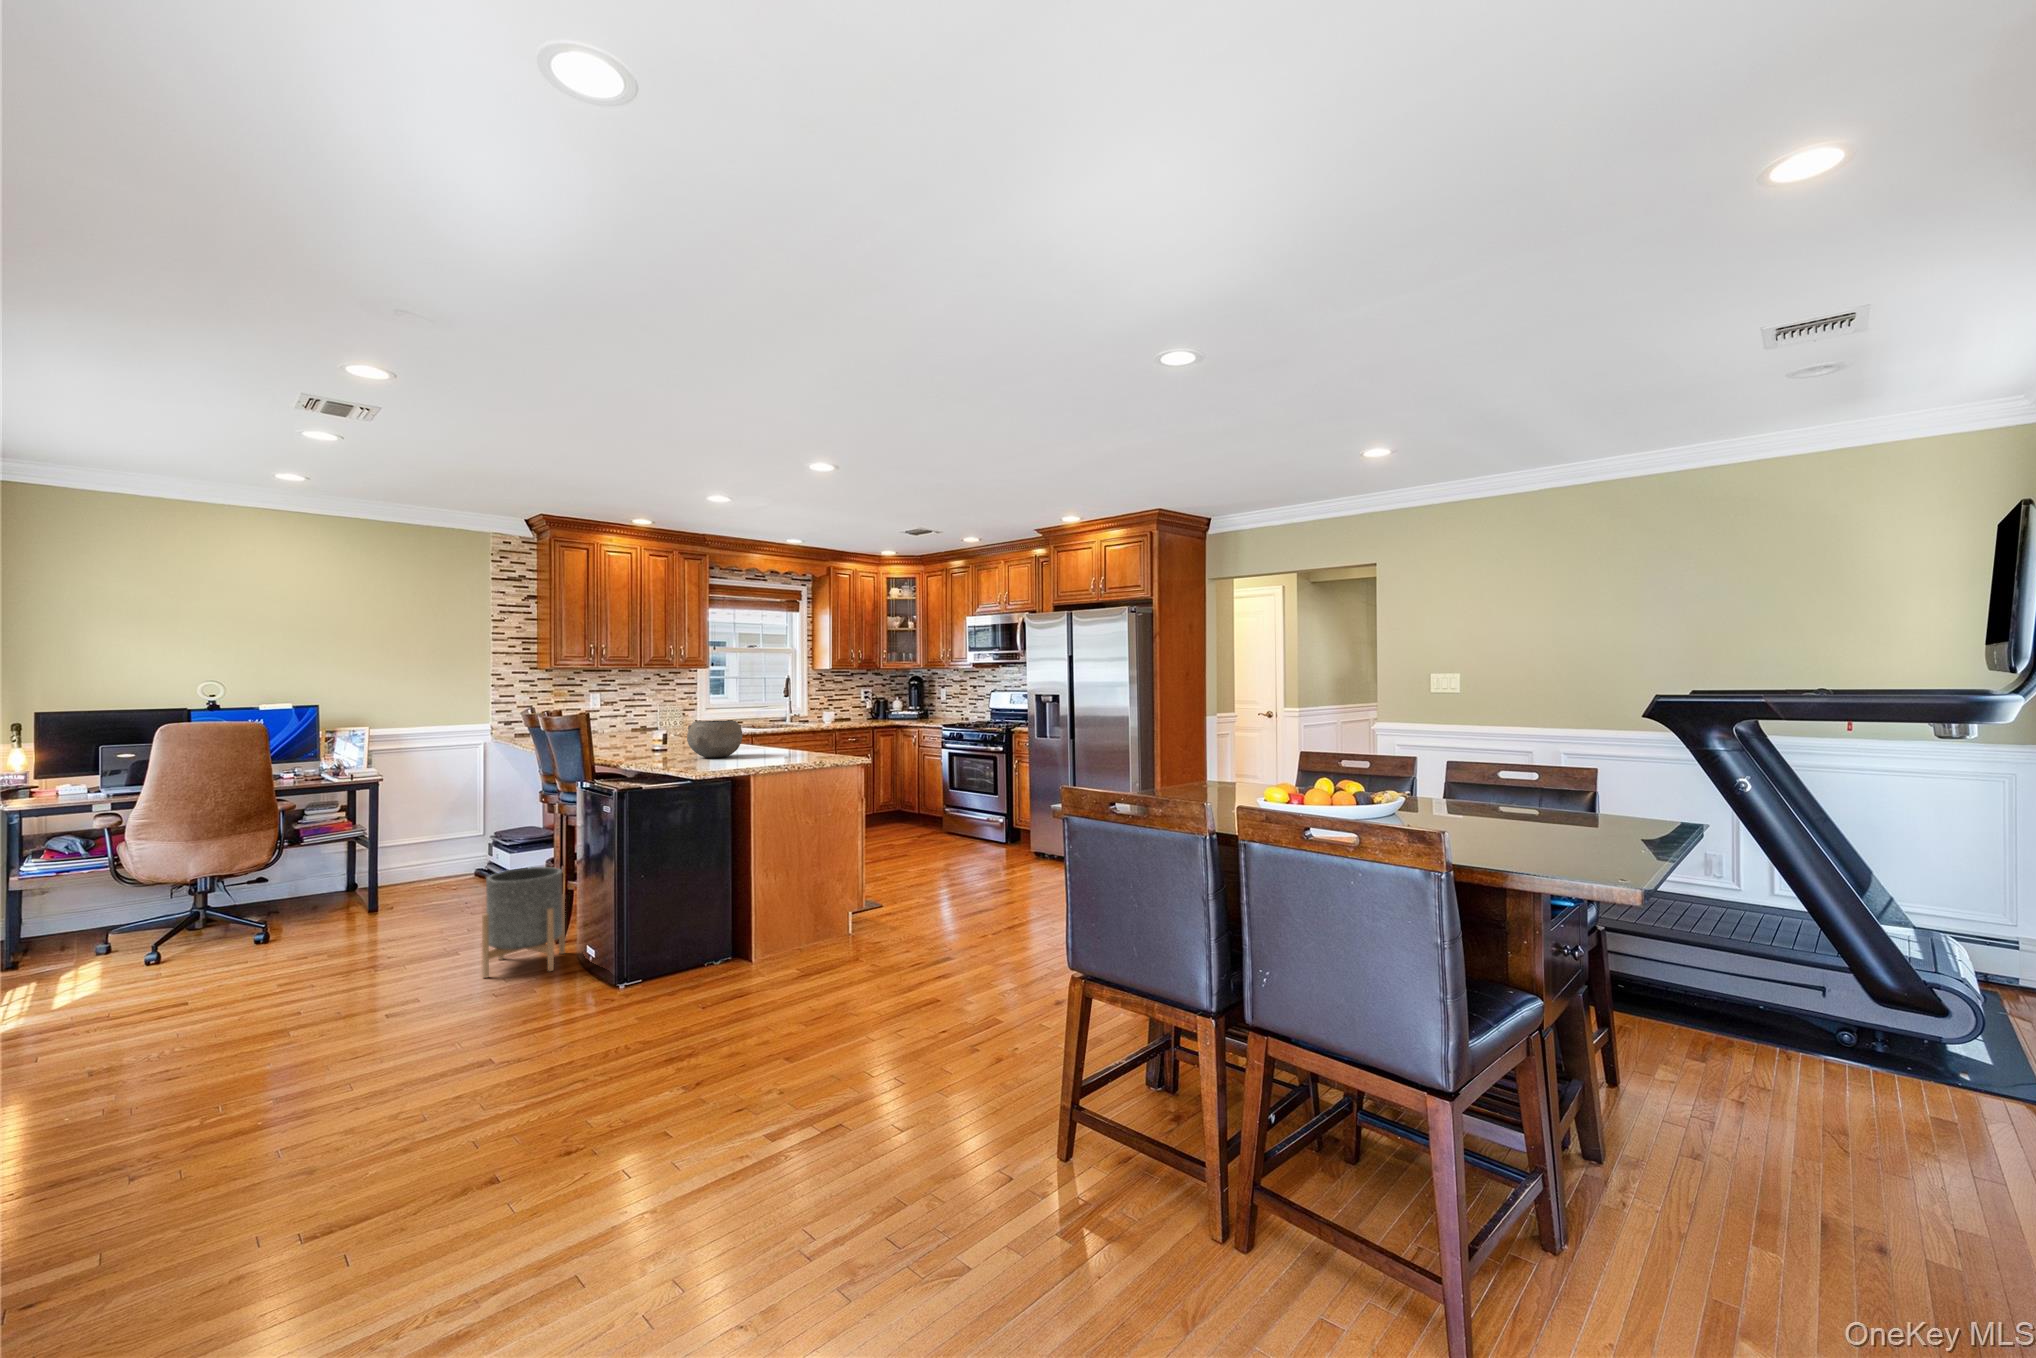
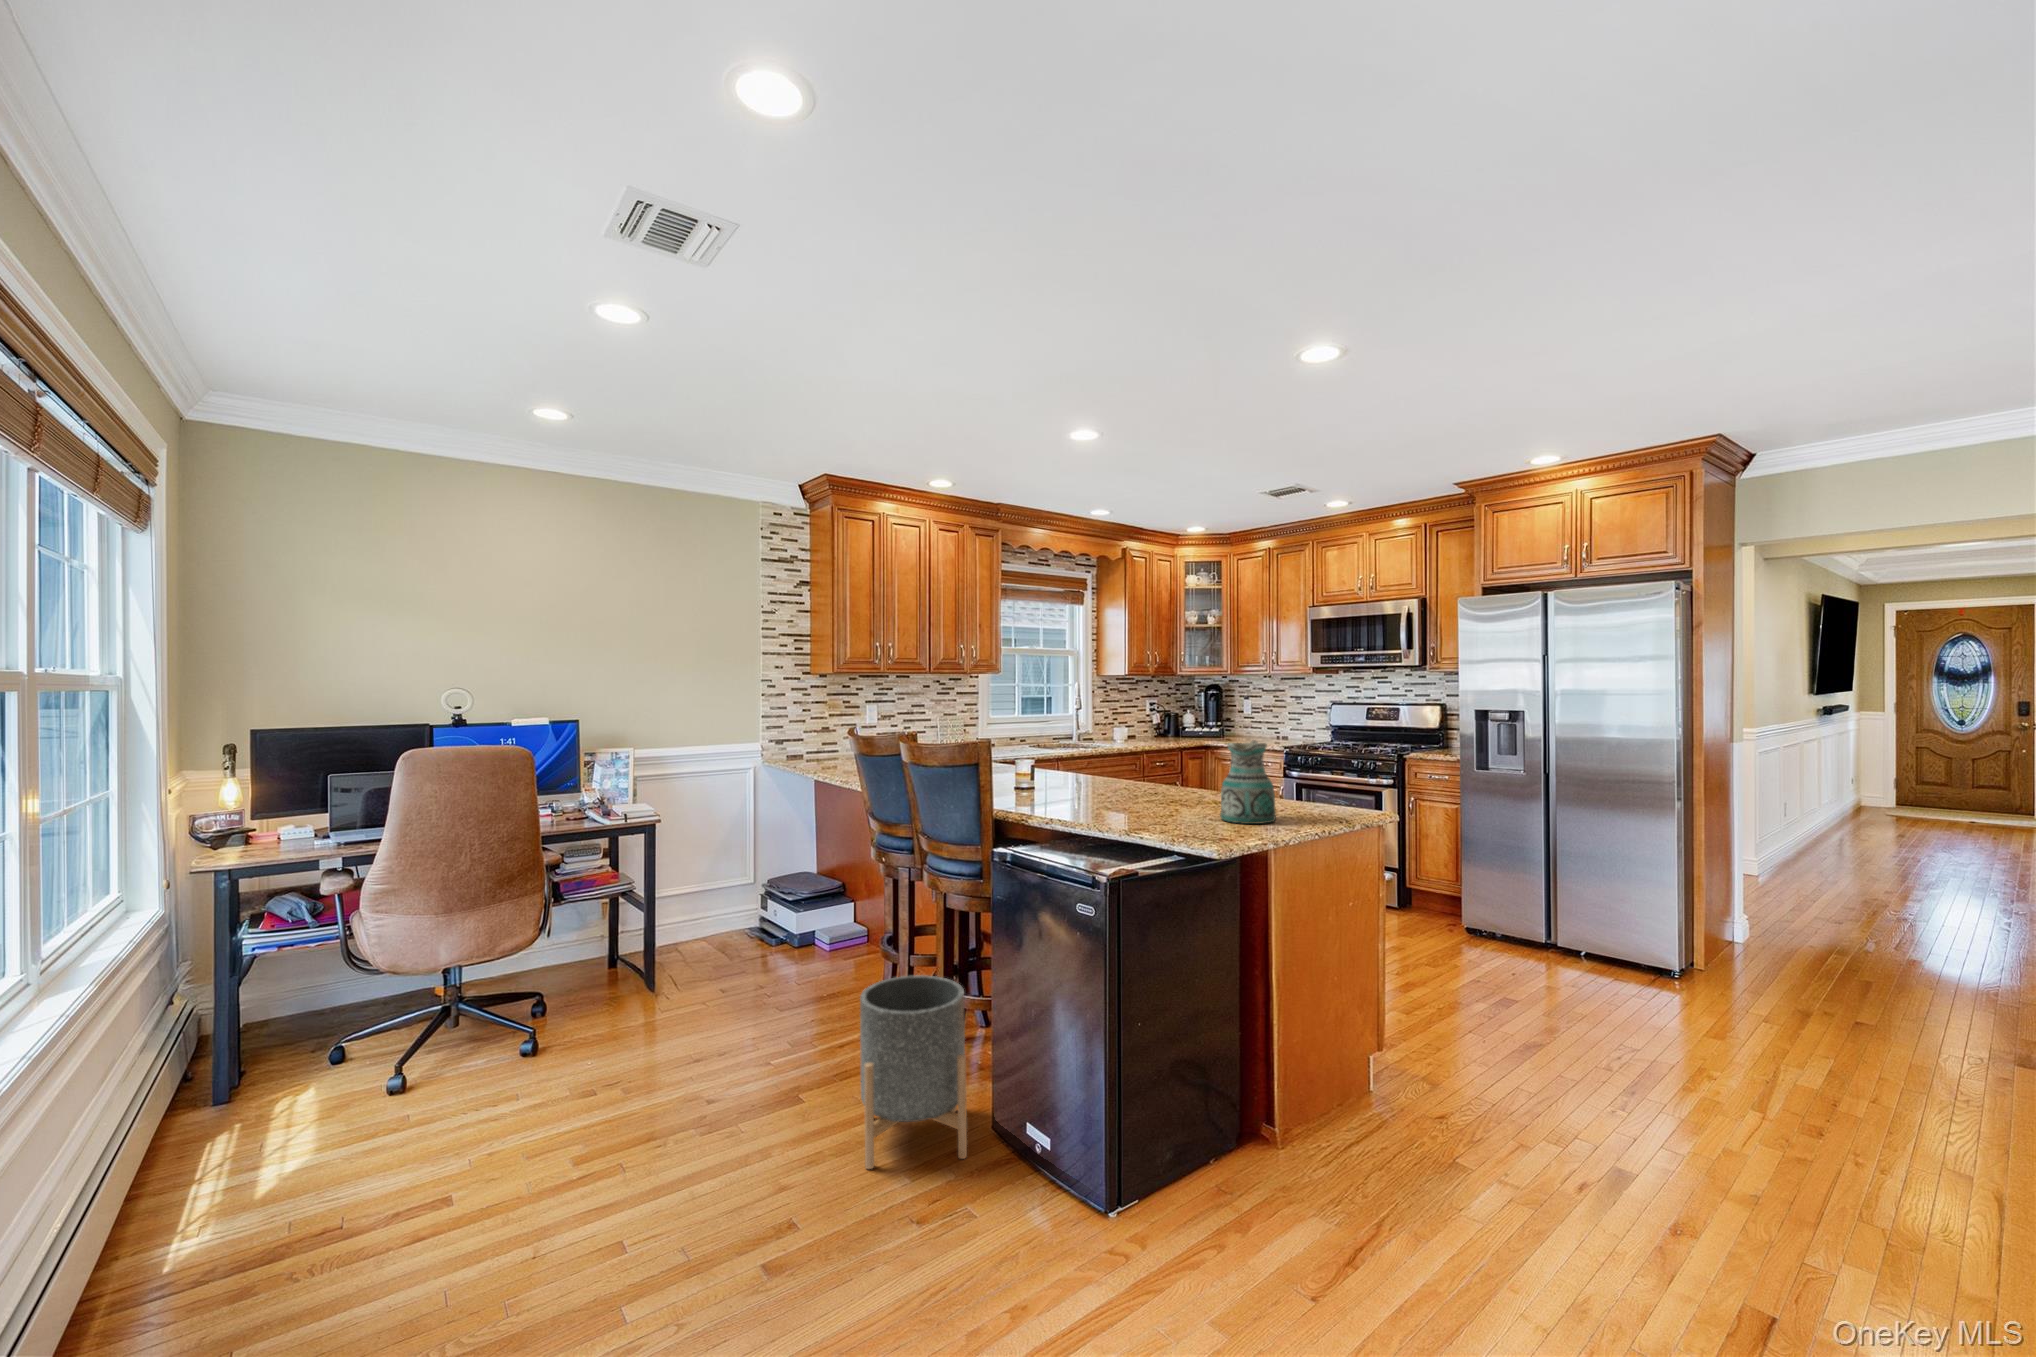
ceramic pitcher: none [749,714,785,766] -> present [1220,740,1276,824]
ceramic bowl: present [687,721,742,758] -> none [1080,746,1160,802]

